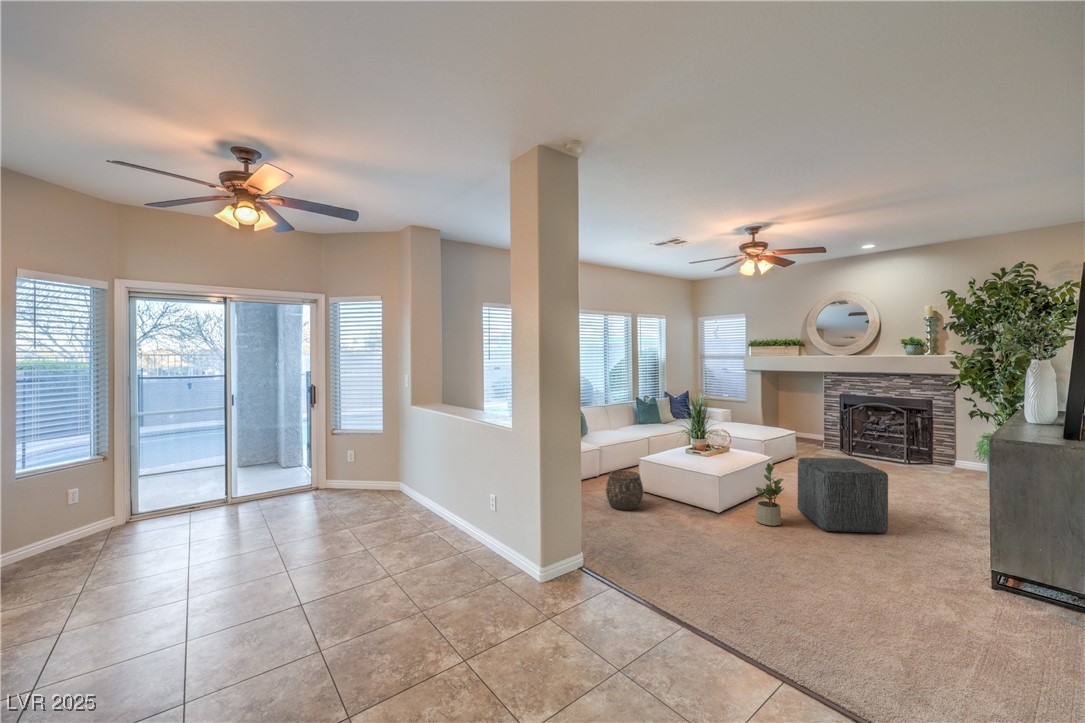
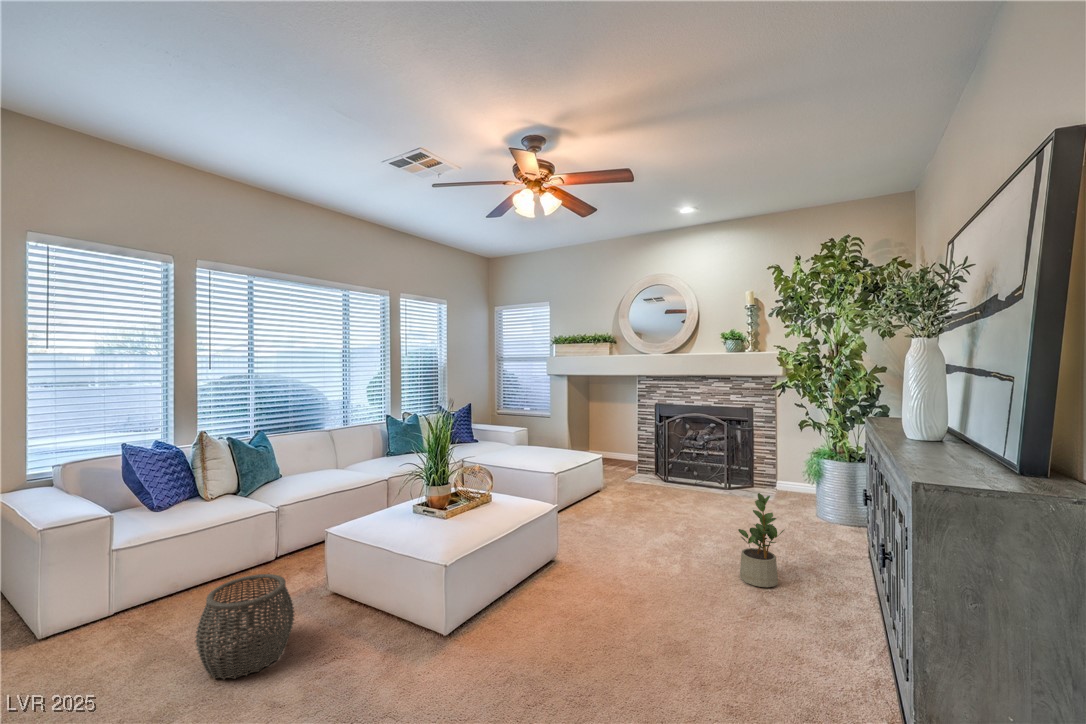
ottoman: present [798,458,888,533] -> none [590,511,733,672]
potted plant: present [755,463,784,526] -> present [738,493,784,587]

